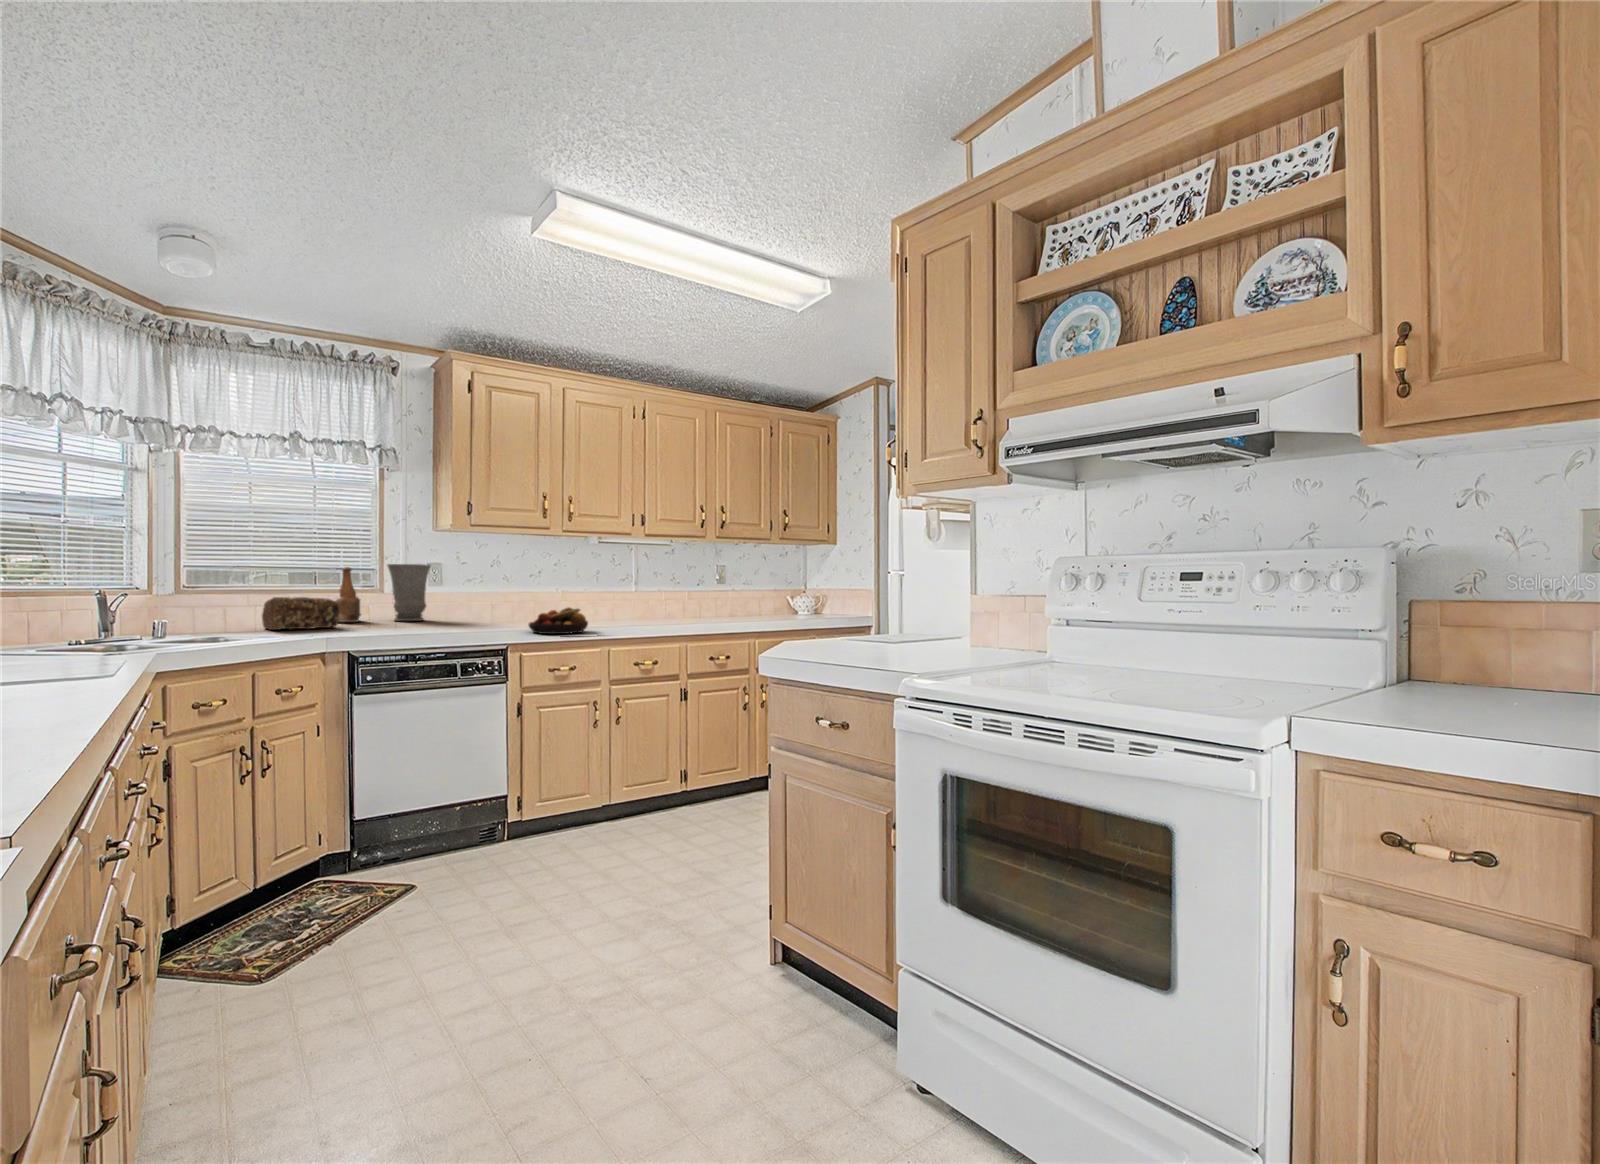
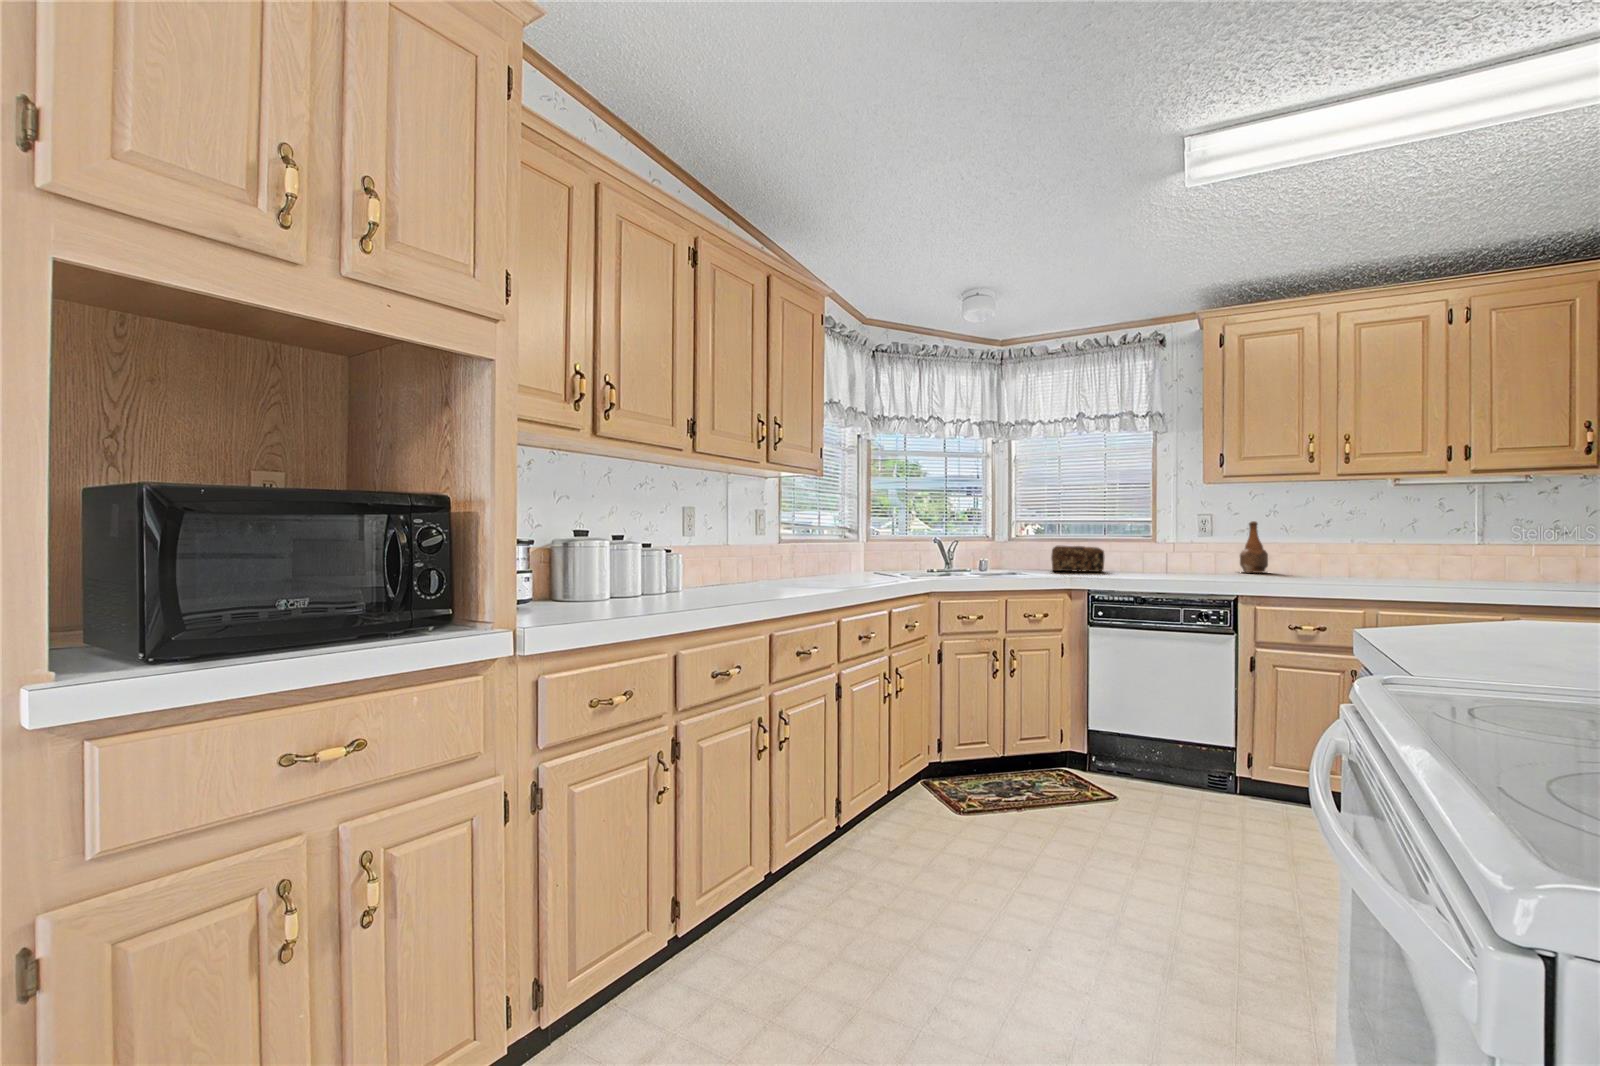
vase: present [387,564,431,621] -> none [1160,517,1201,571]
bottle: present [335,567,361,622] -> present [1240,521,1268,573]
fruit bowl: present [529,608,588,634] -> none [1265,557,1341,586]

